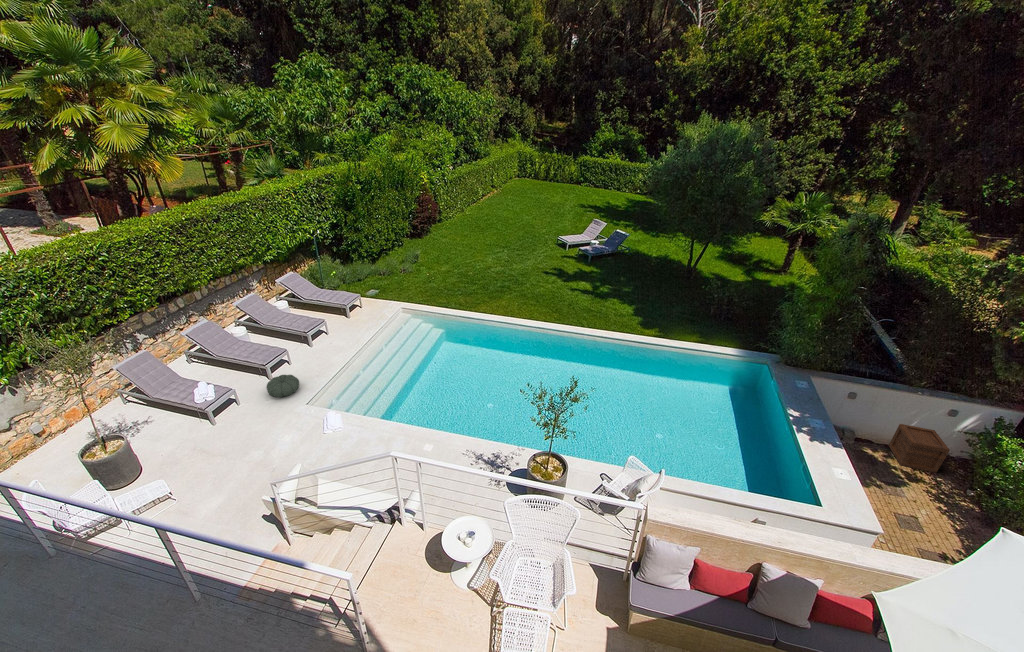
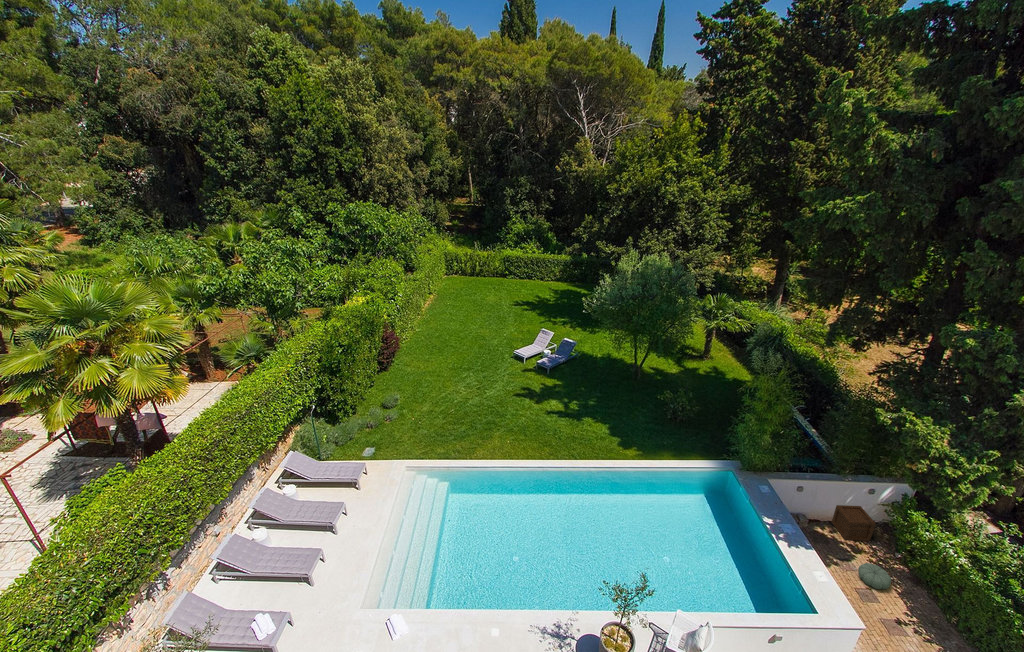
pouf: present [266,375,299,397] -> present [858,563,891,589]

